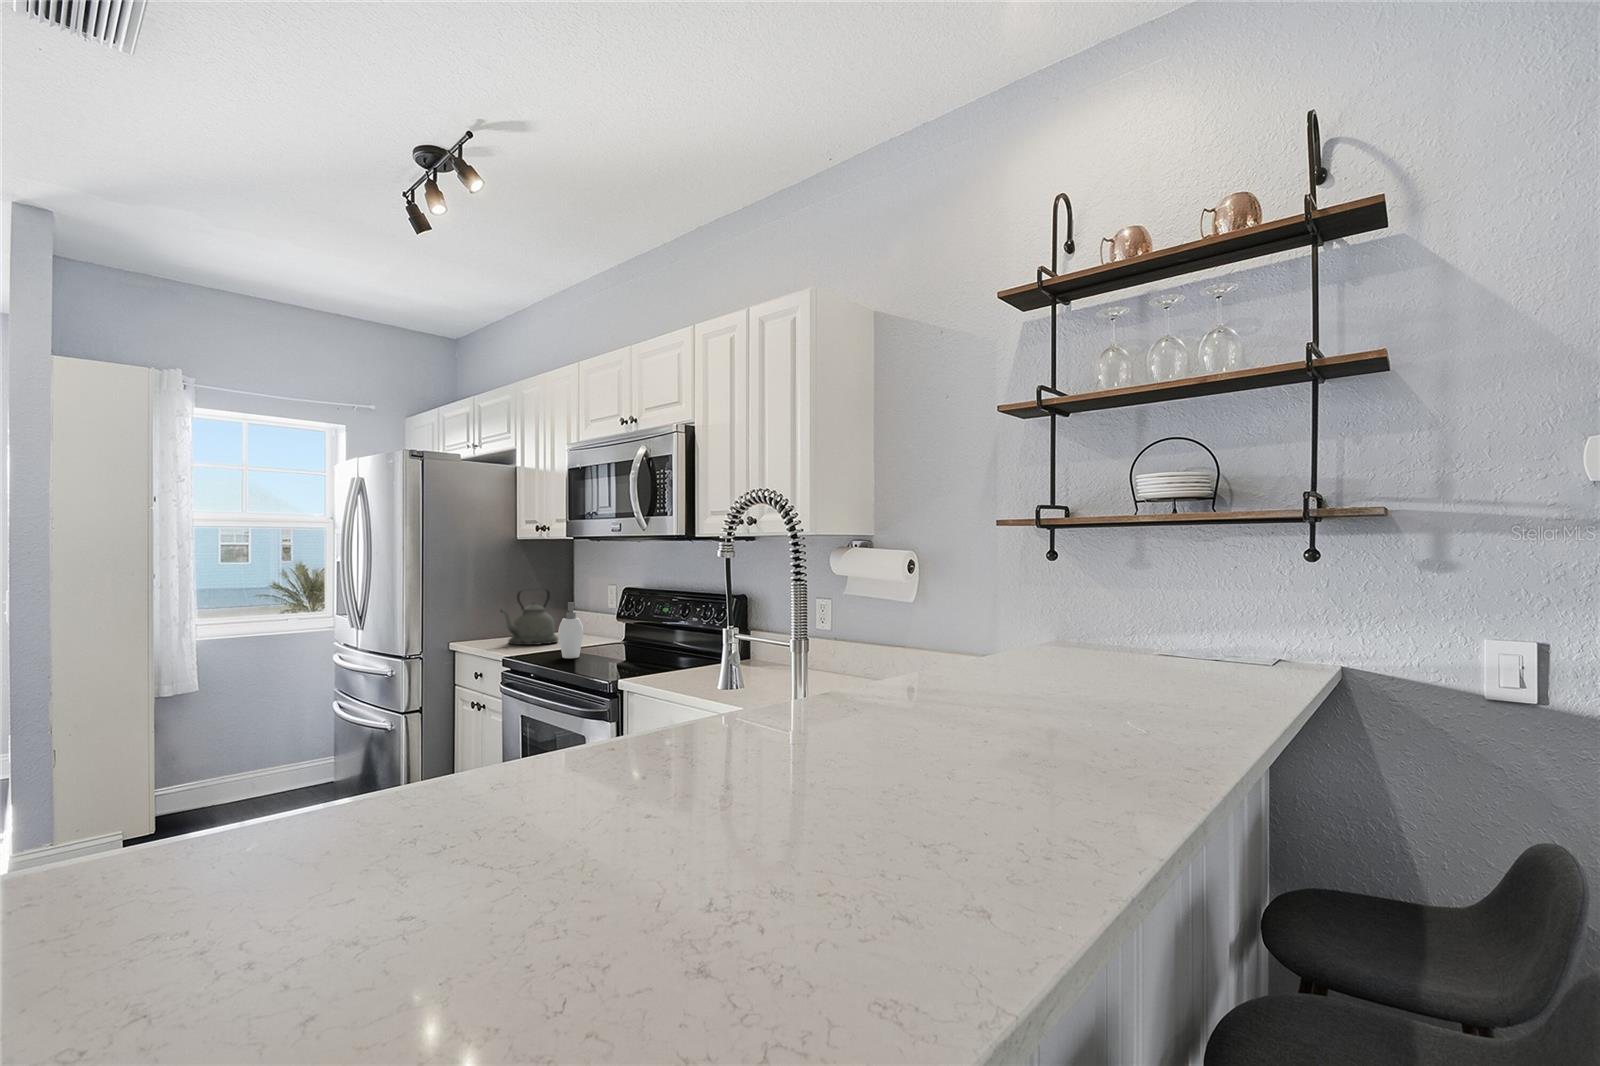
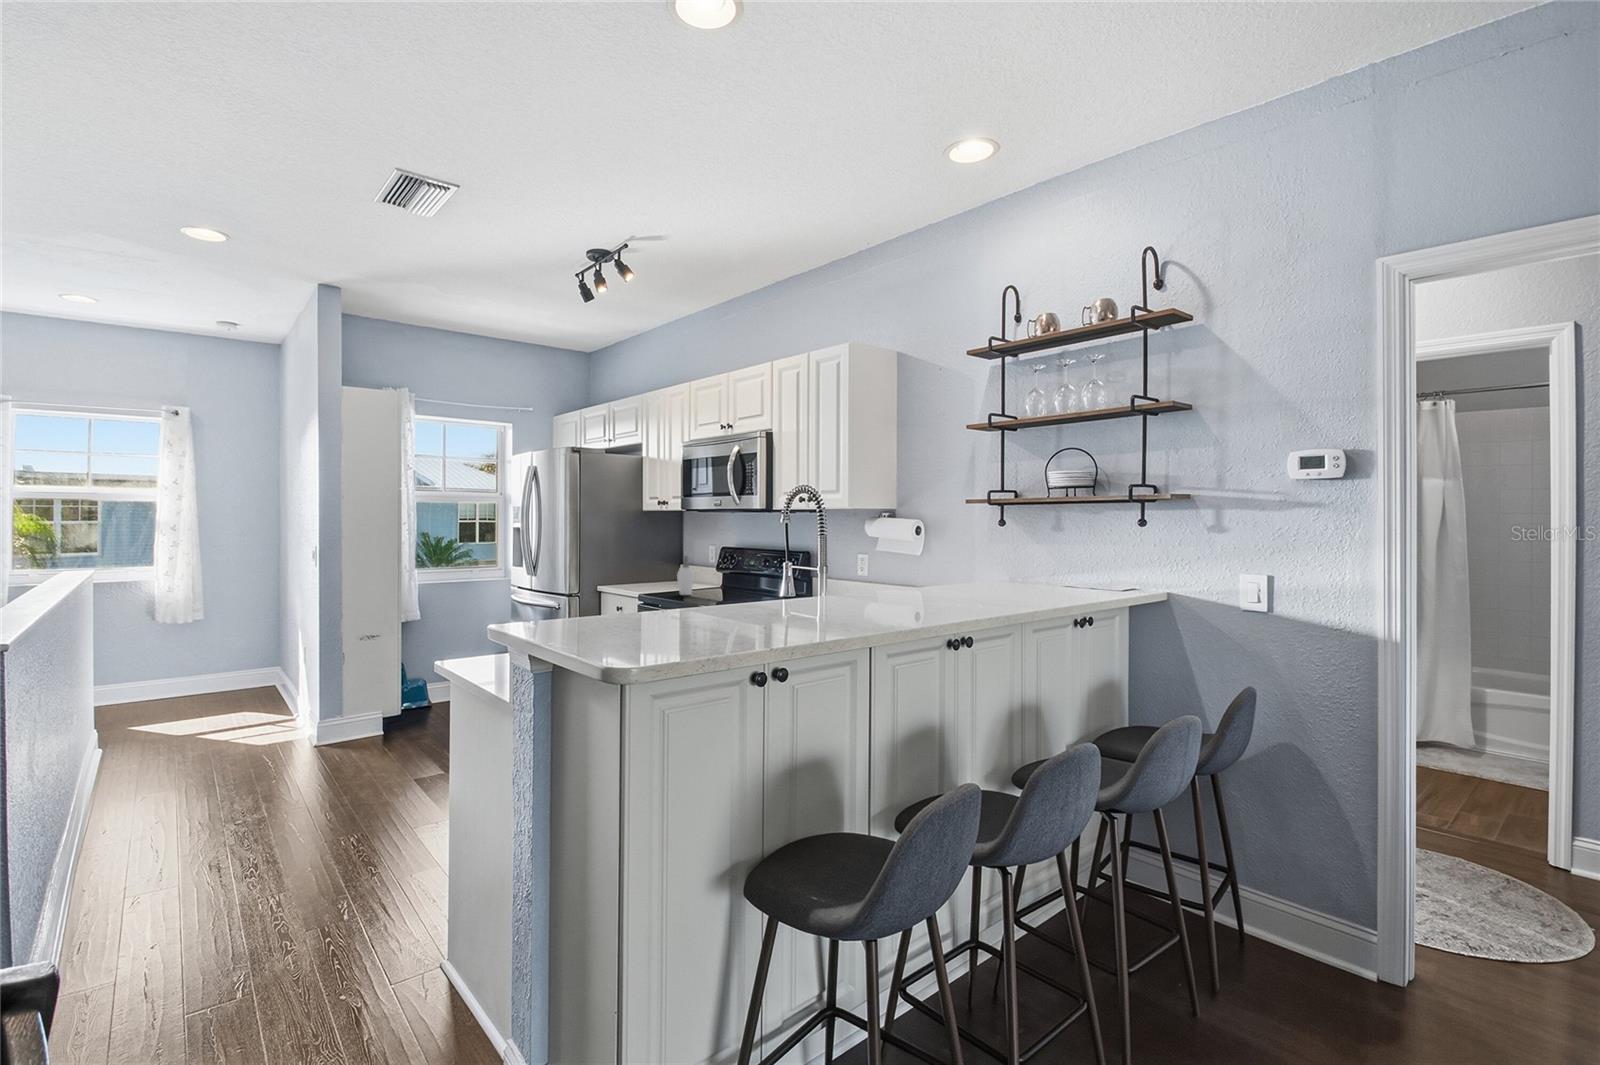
kettle: present [501,589,558,645] -> none [633,548,673,588]

